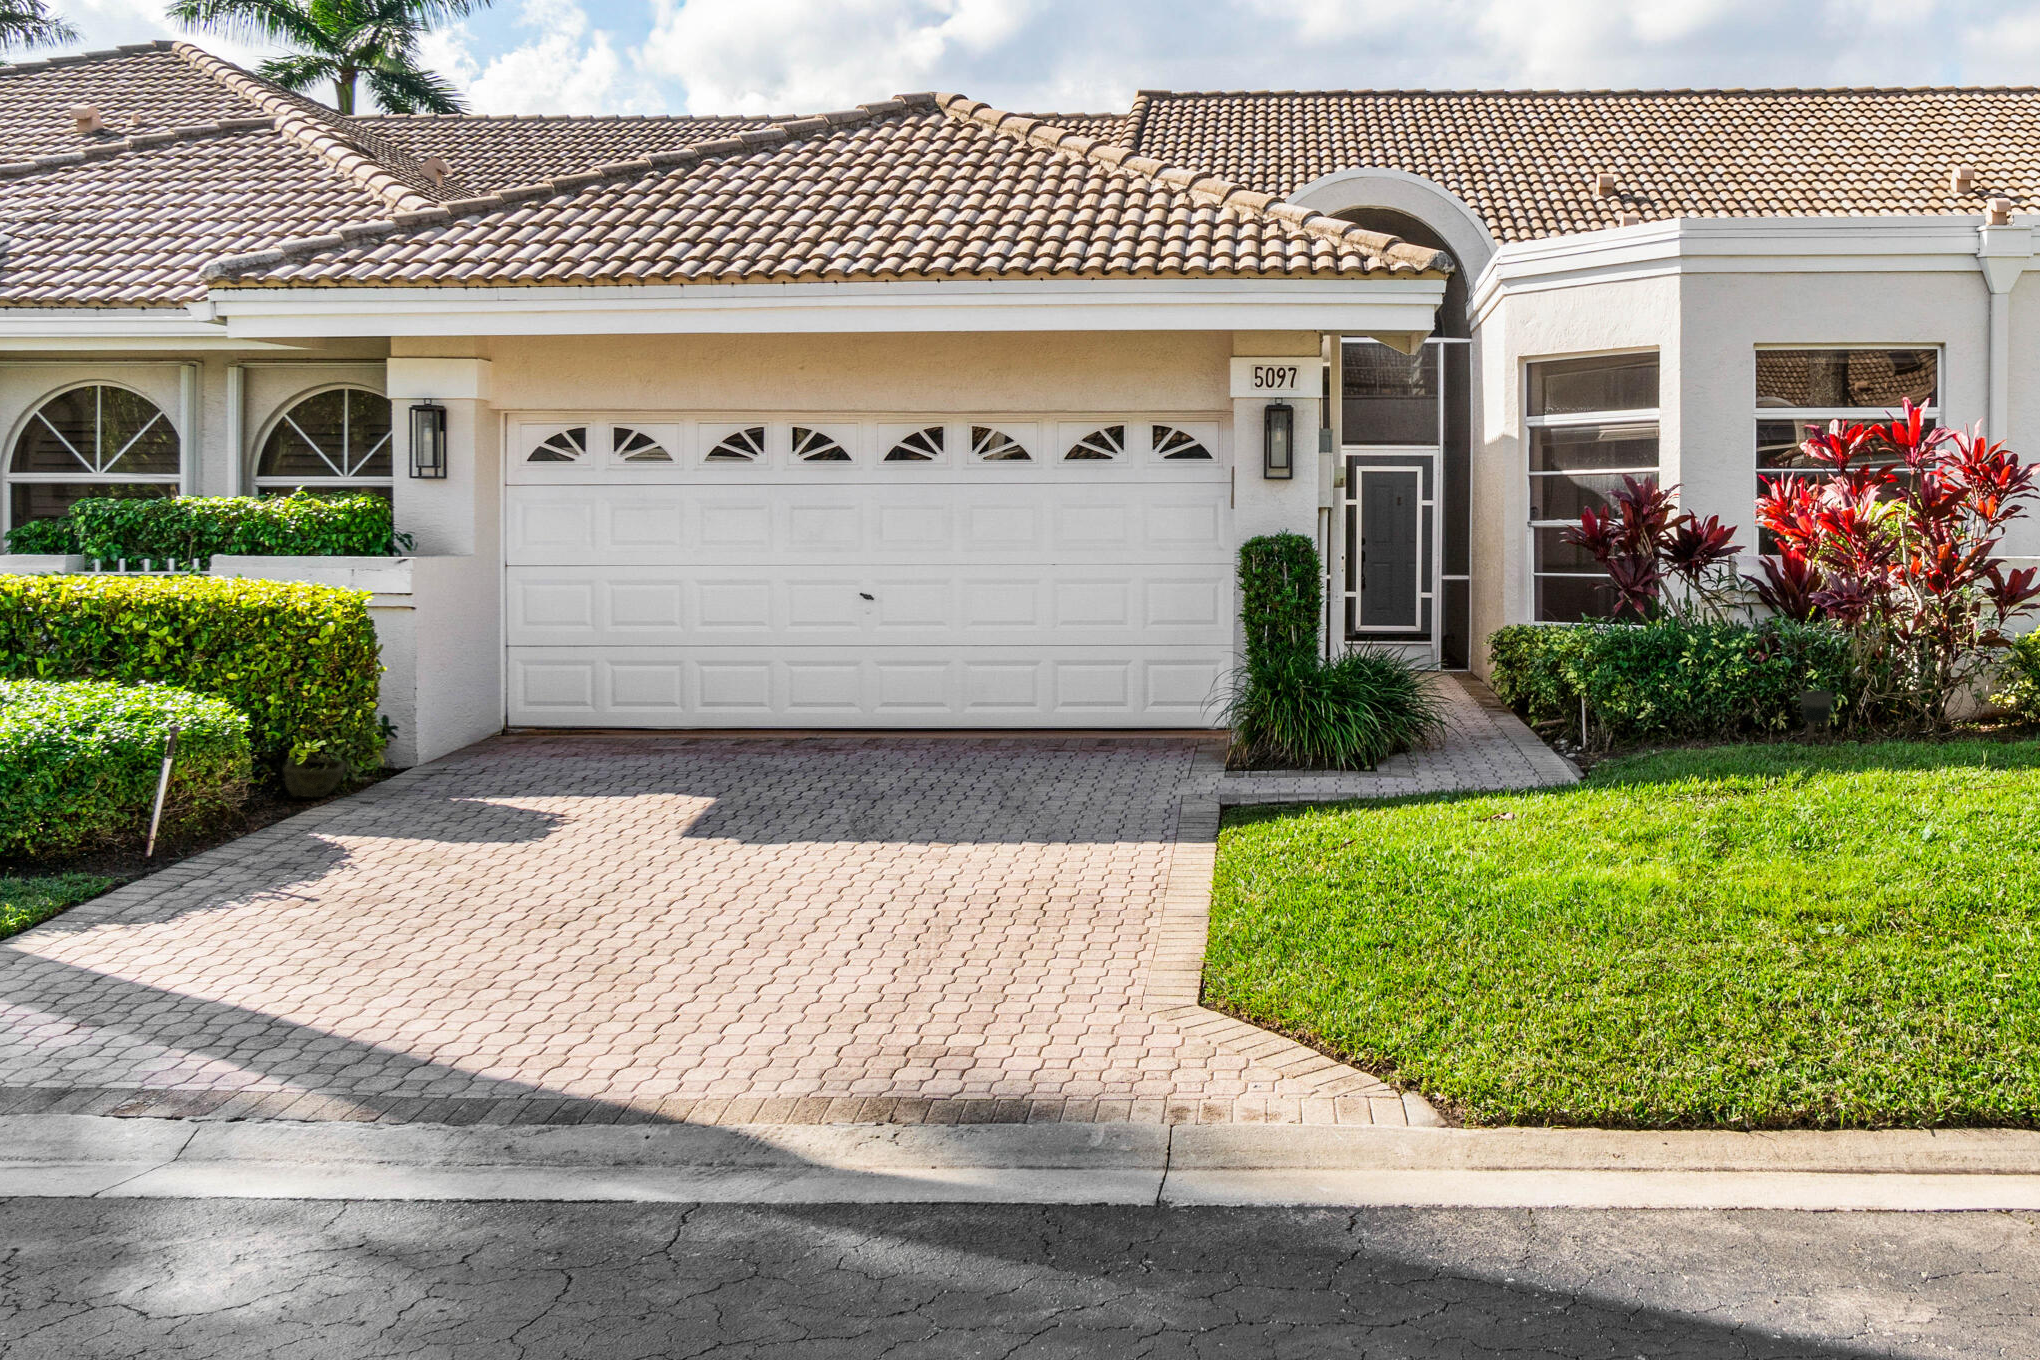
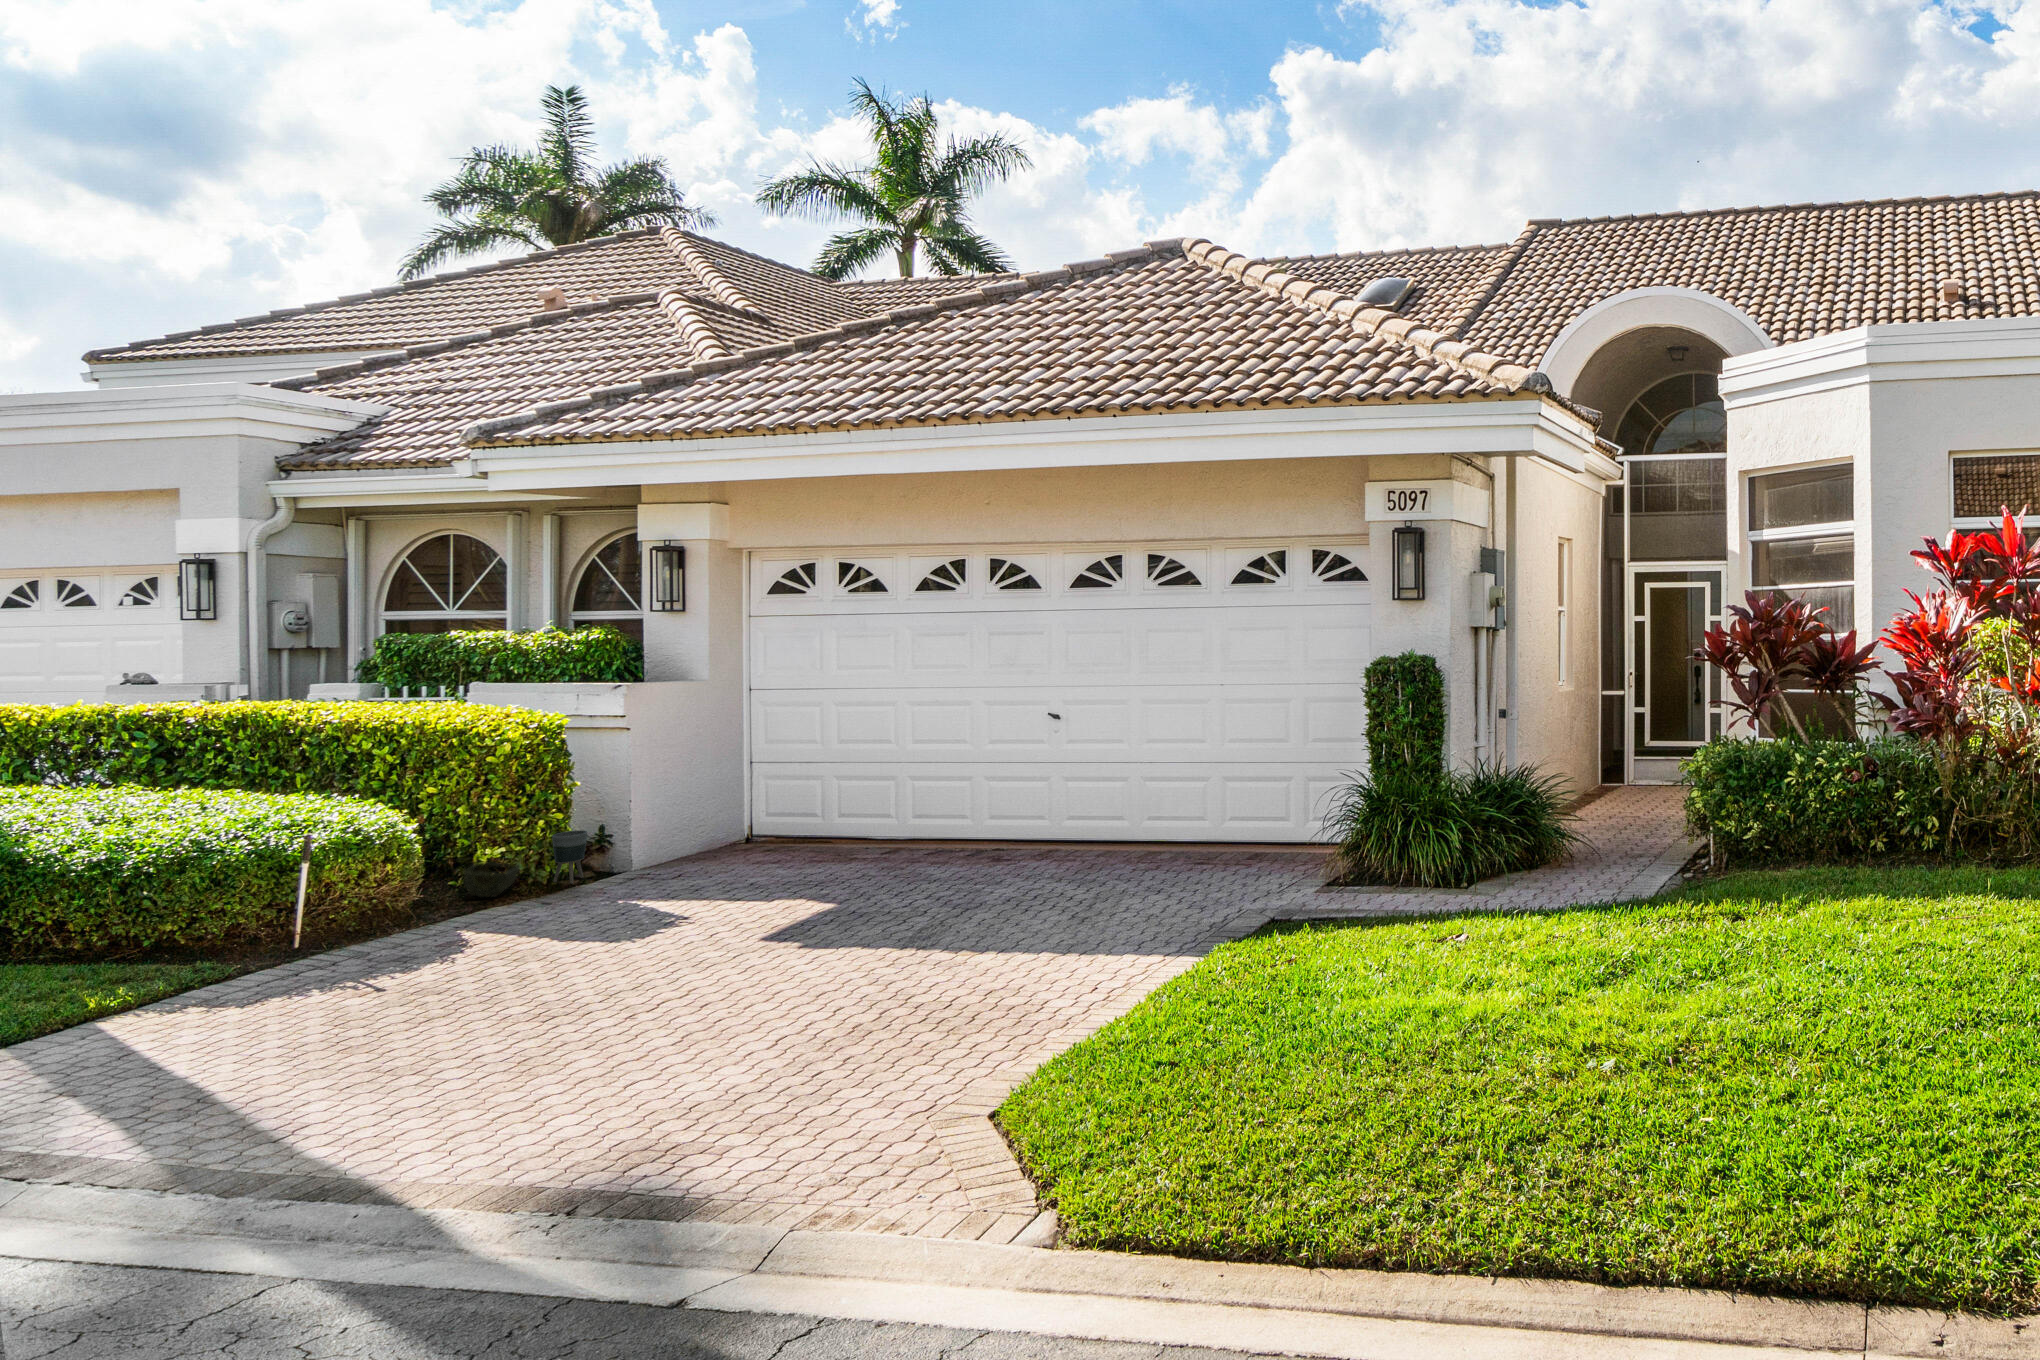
planter: present [1800,690,1833,743] -> present [552,830,587,884]

